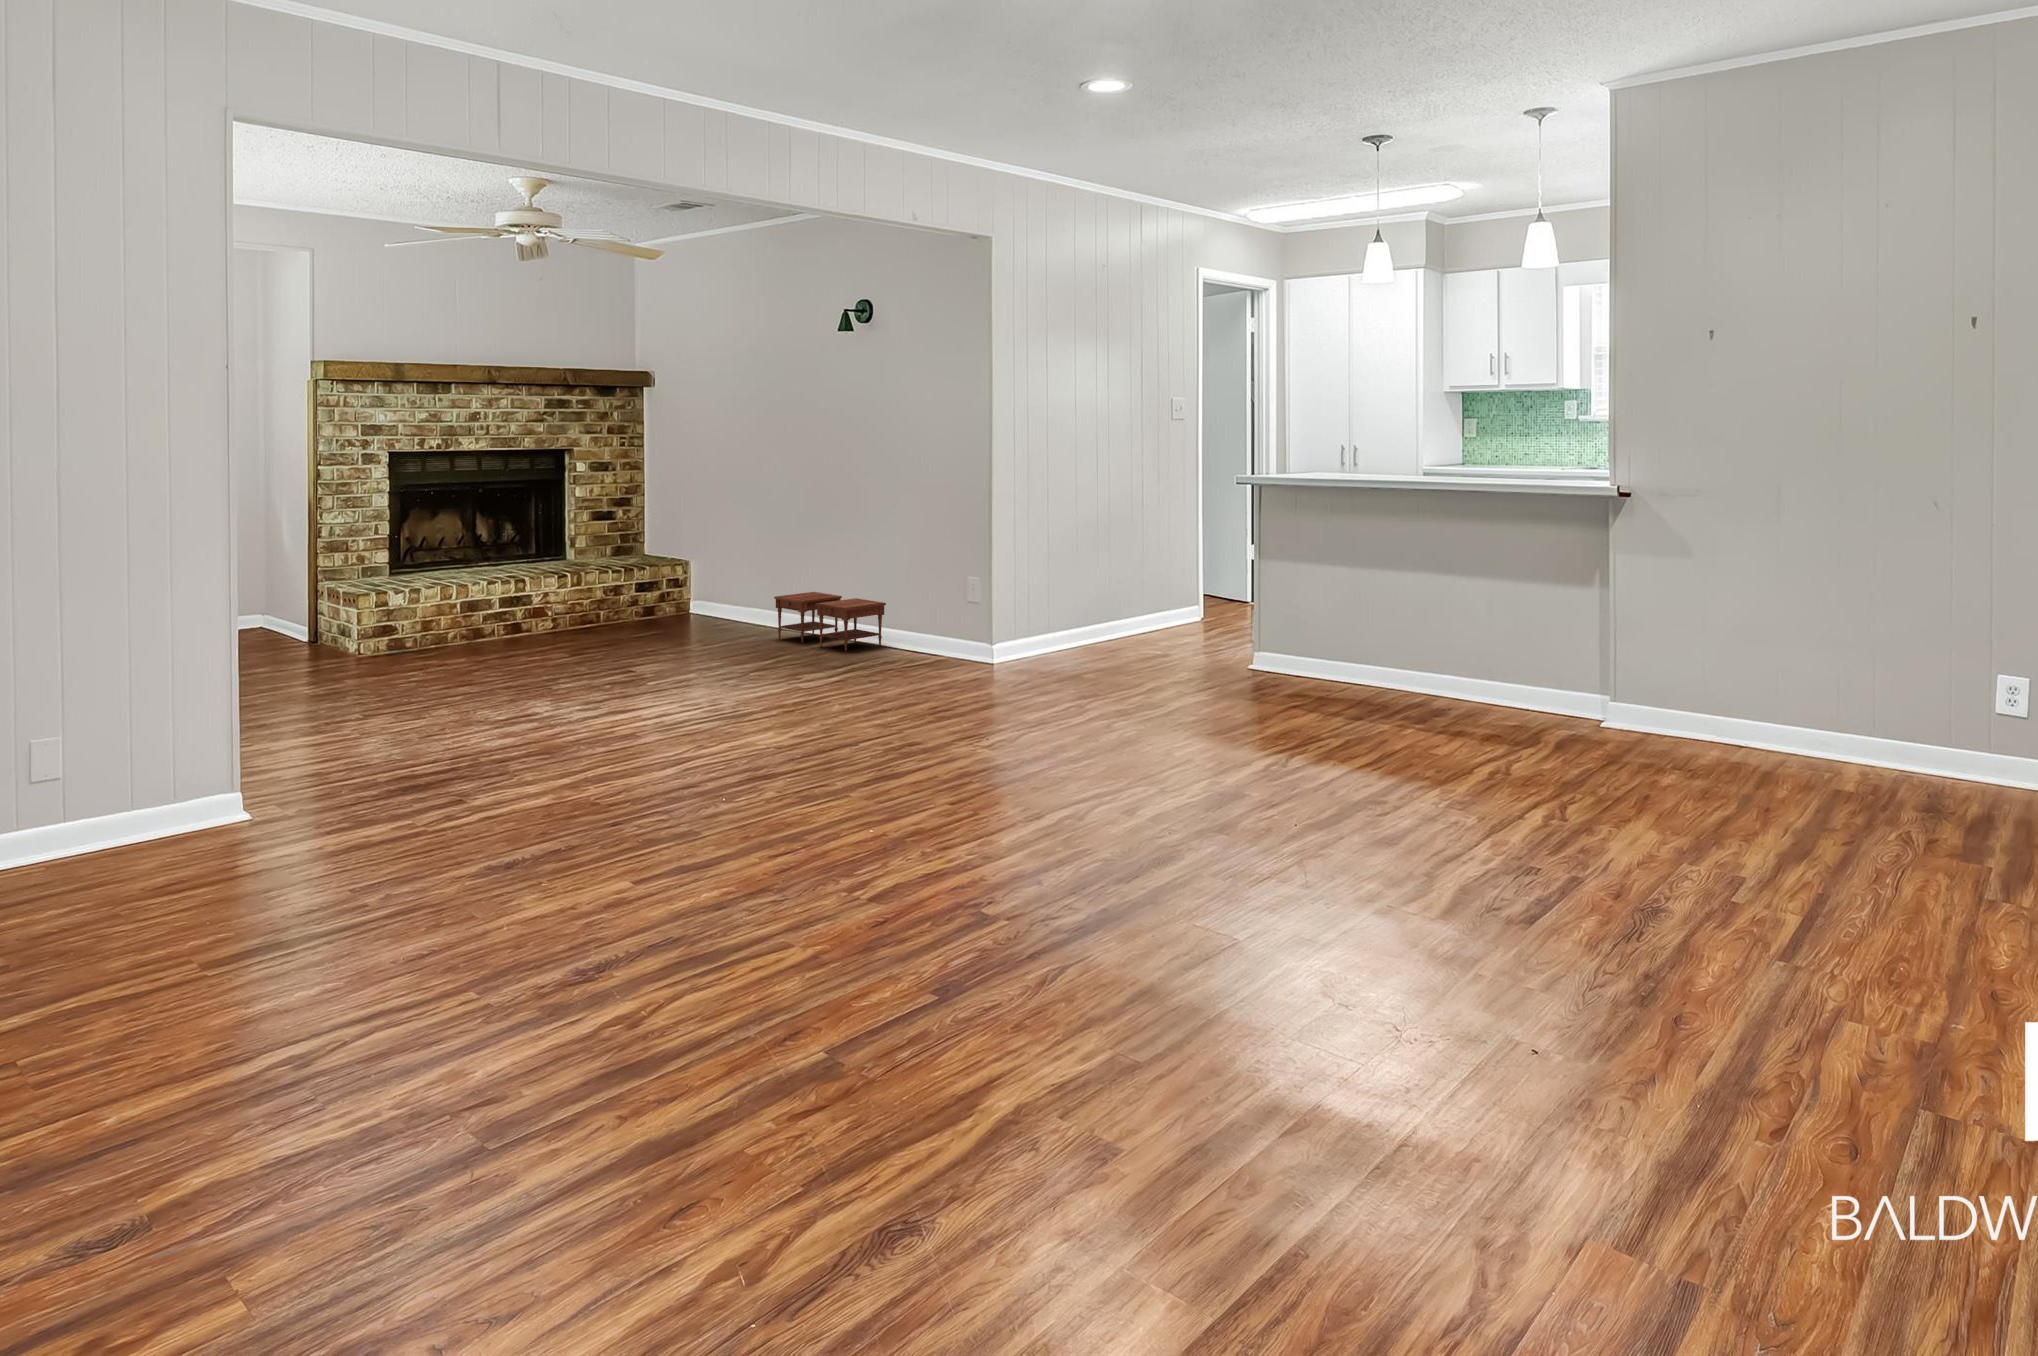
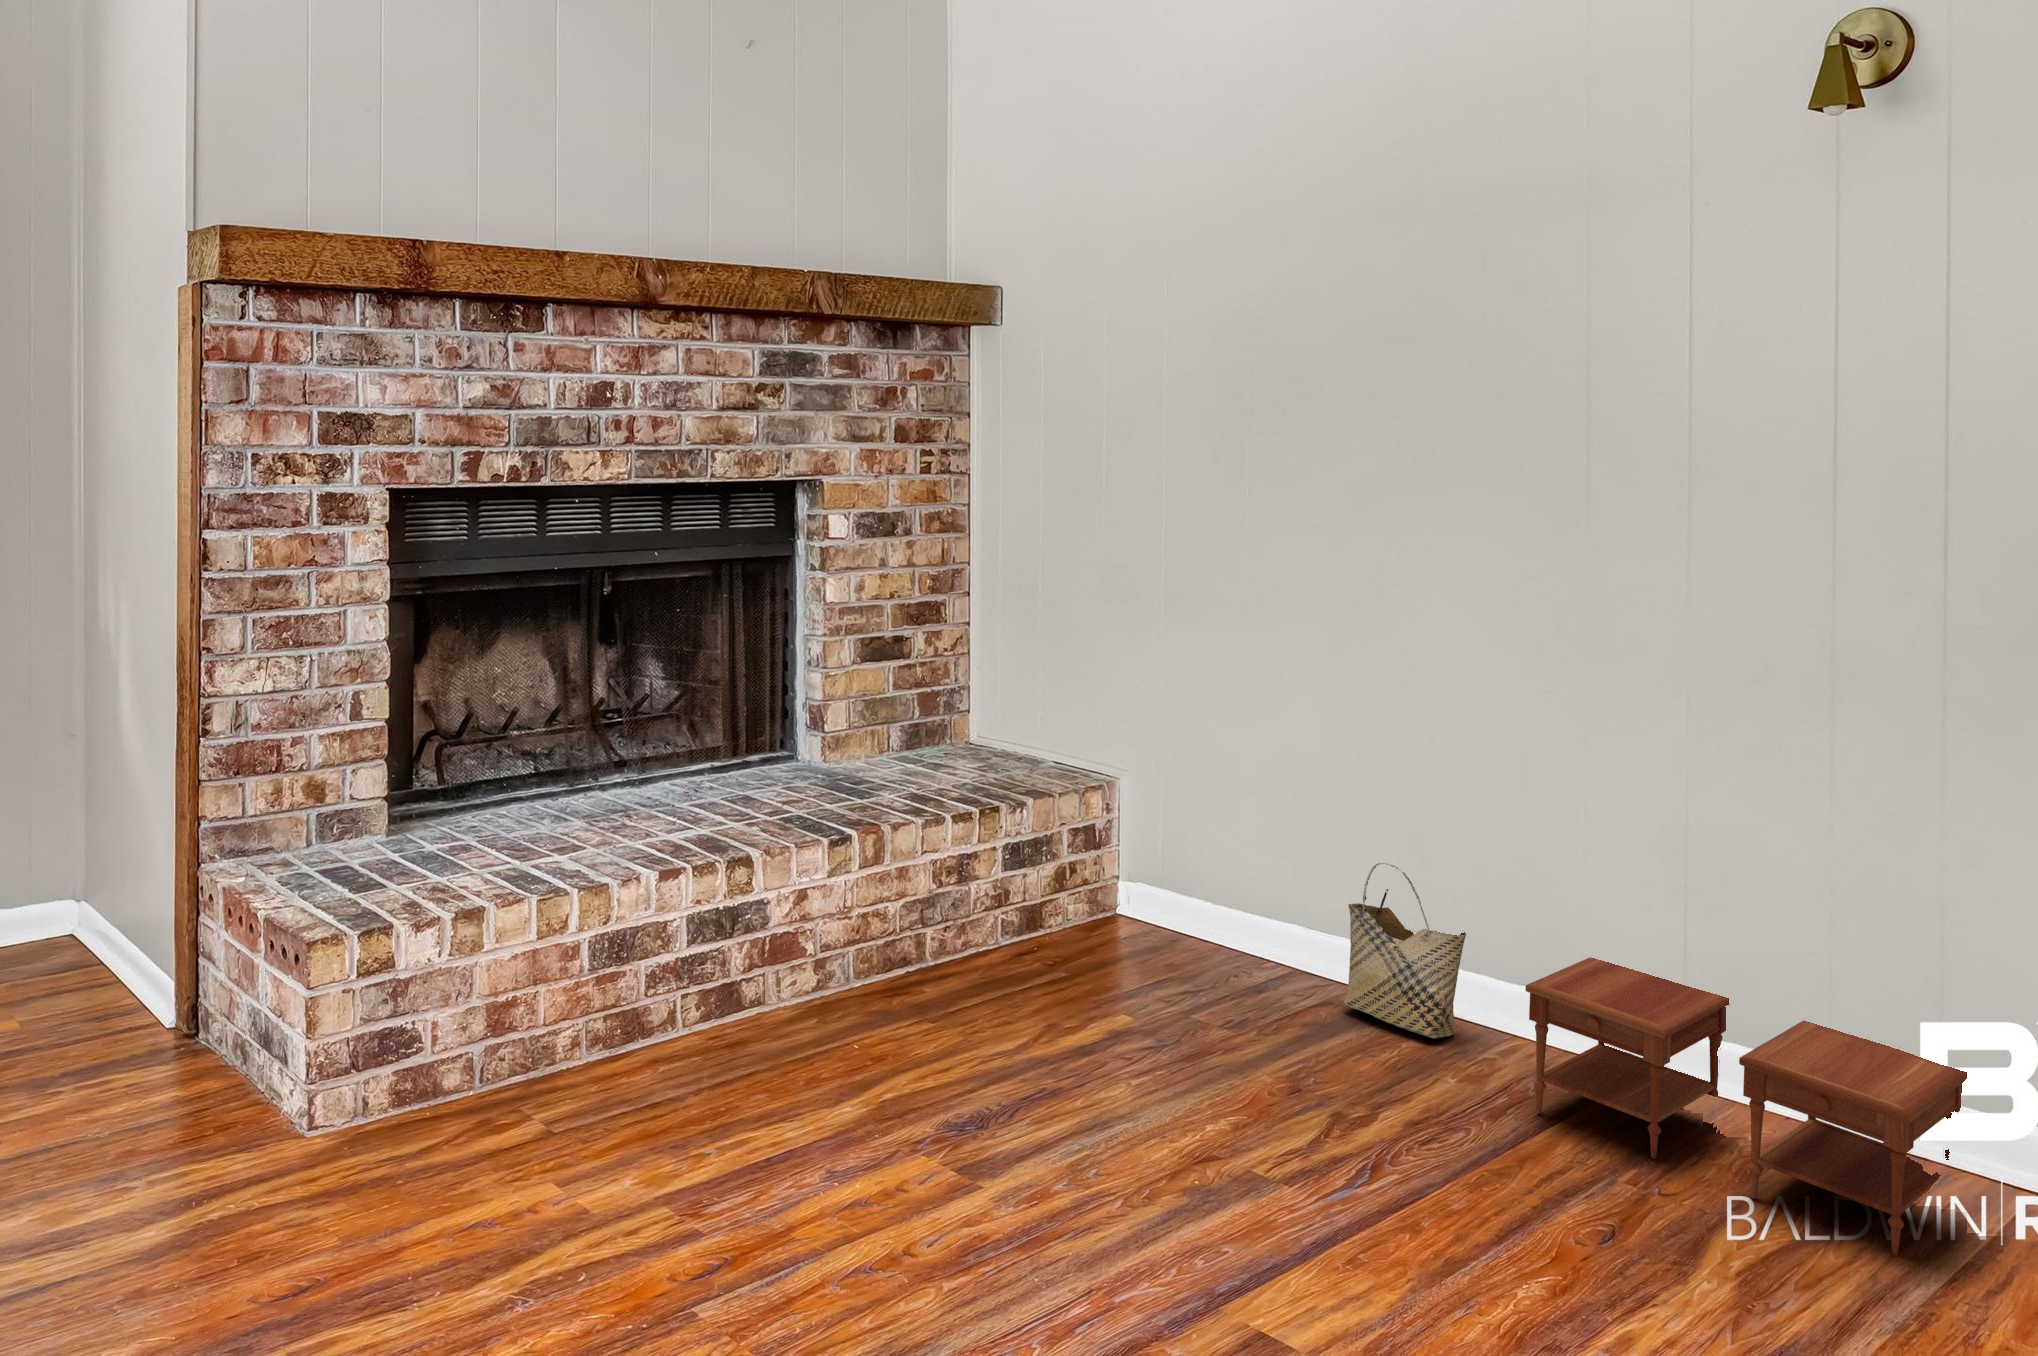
woven basket: none [745,569,781,629] -> present [1343,863,1466,1038]

